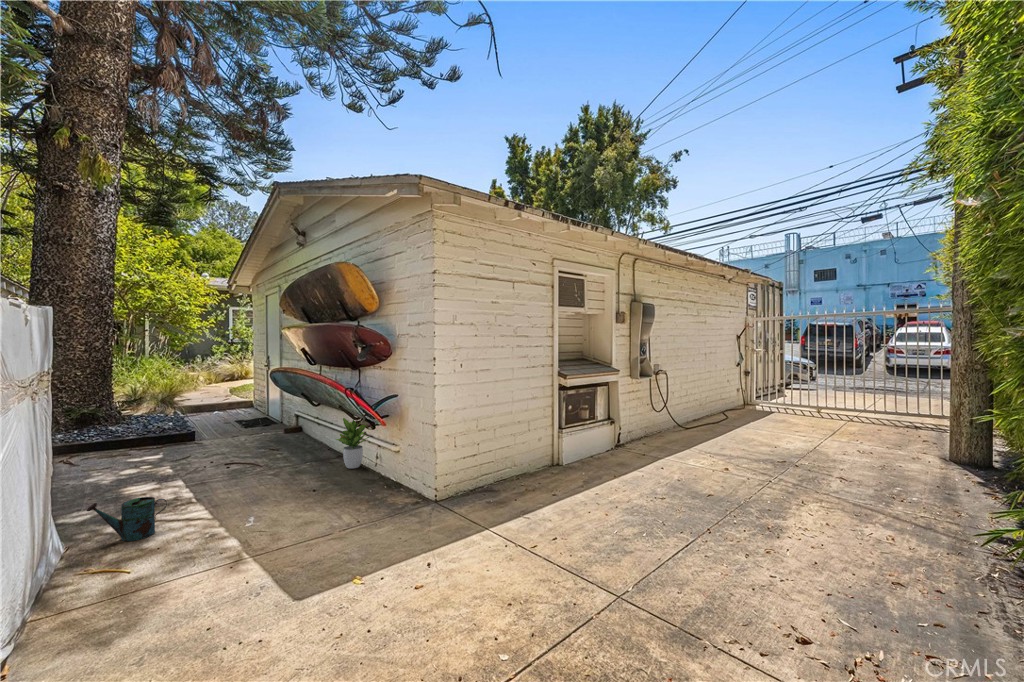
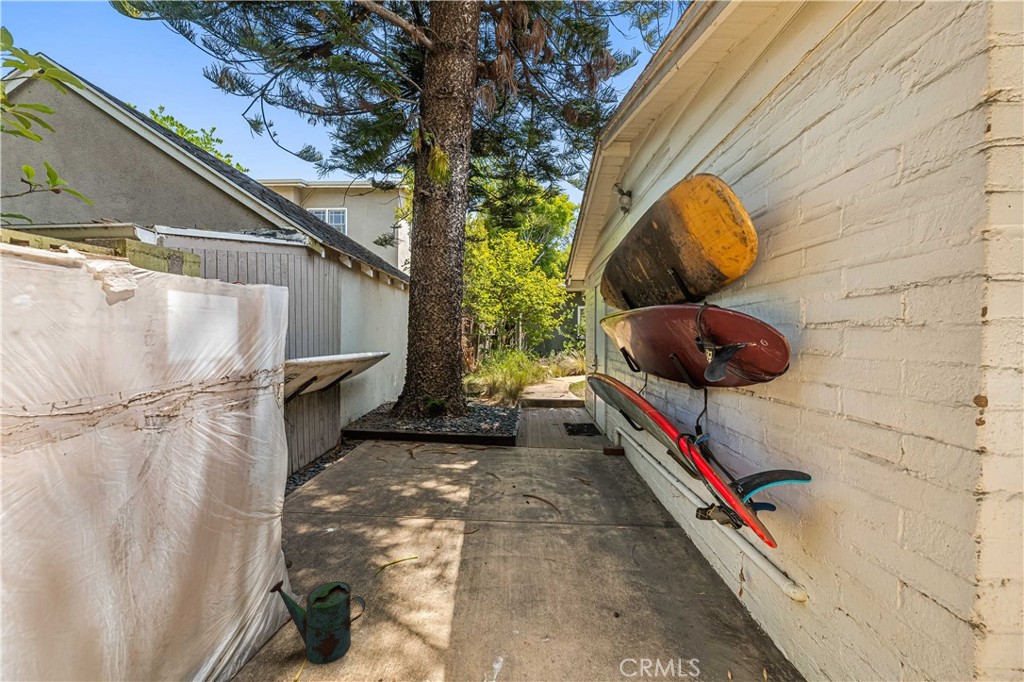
potted plant: present [336,418,369,469] -> none [655,482,729,593]

